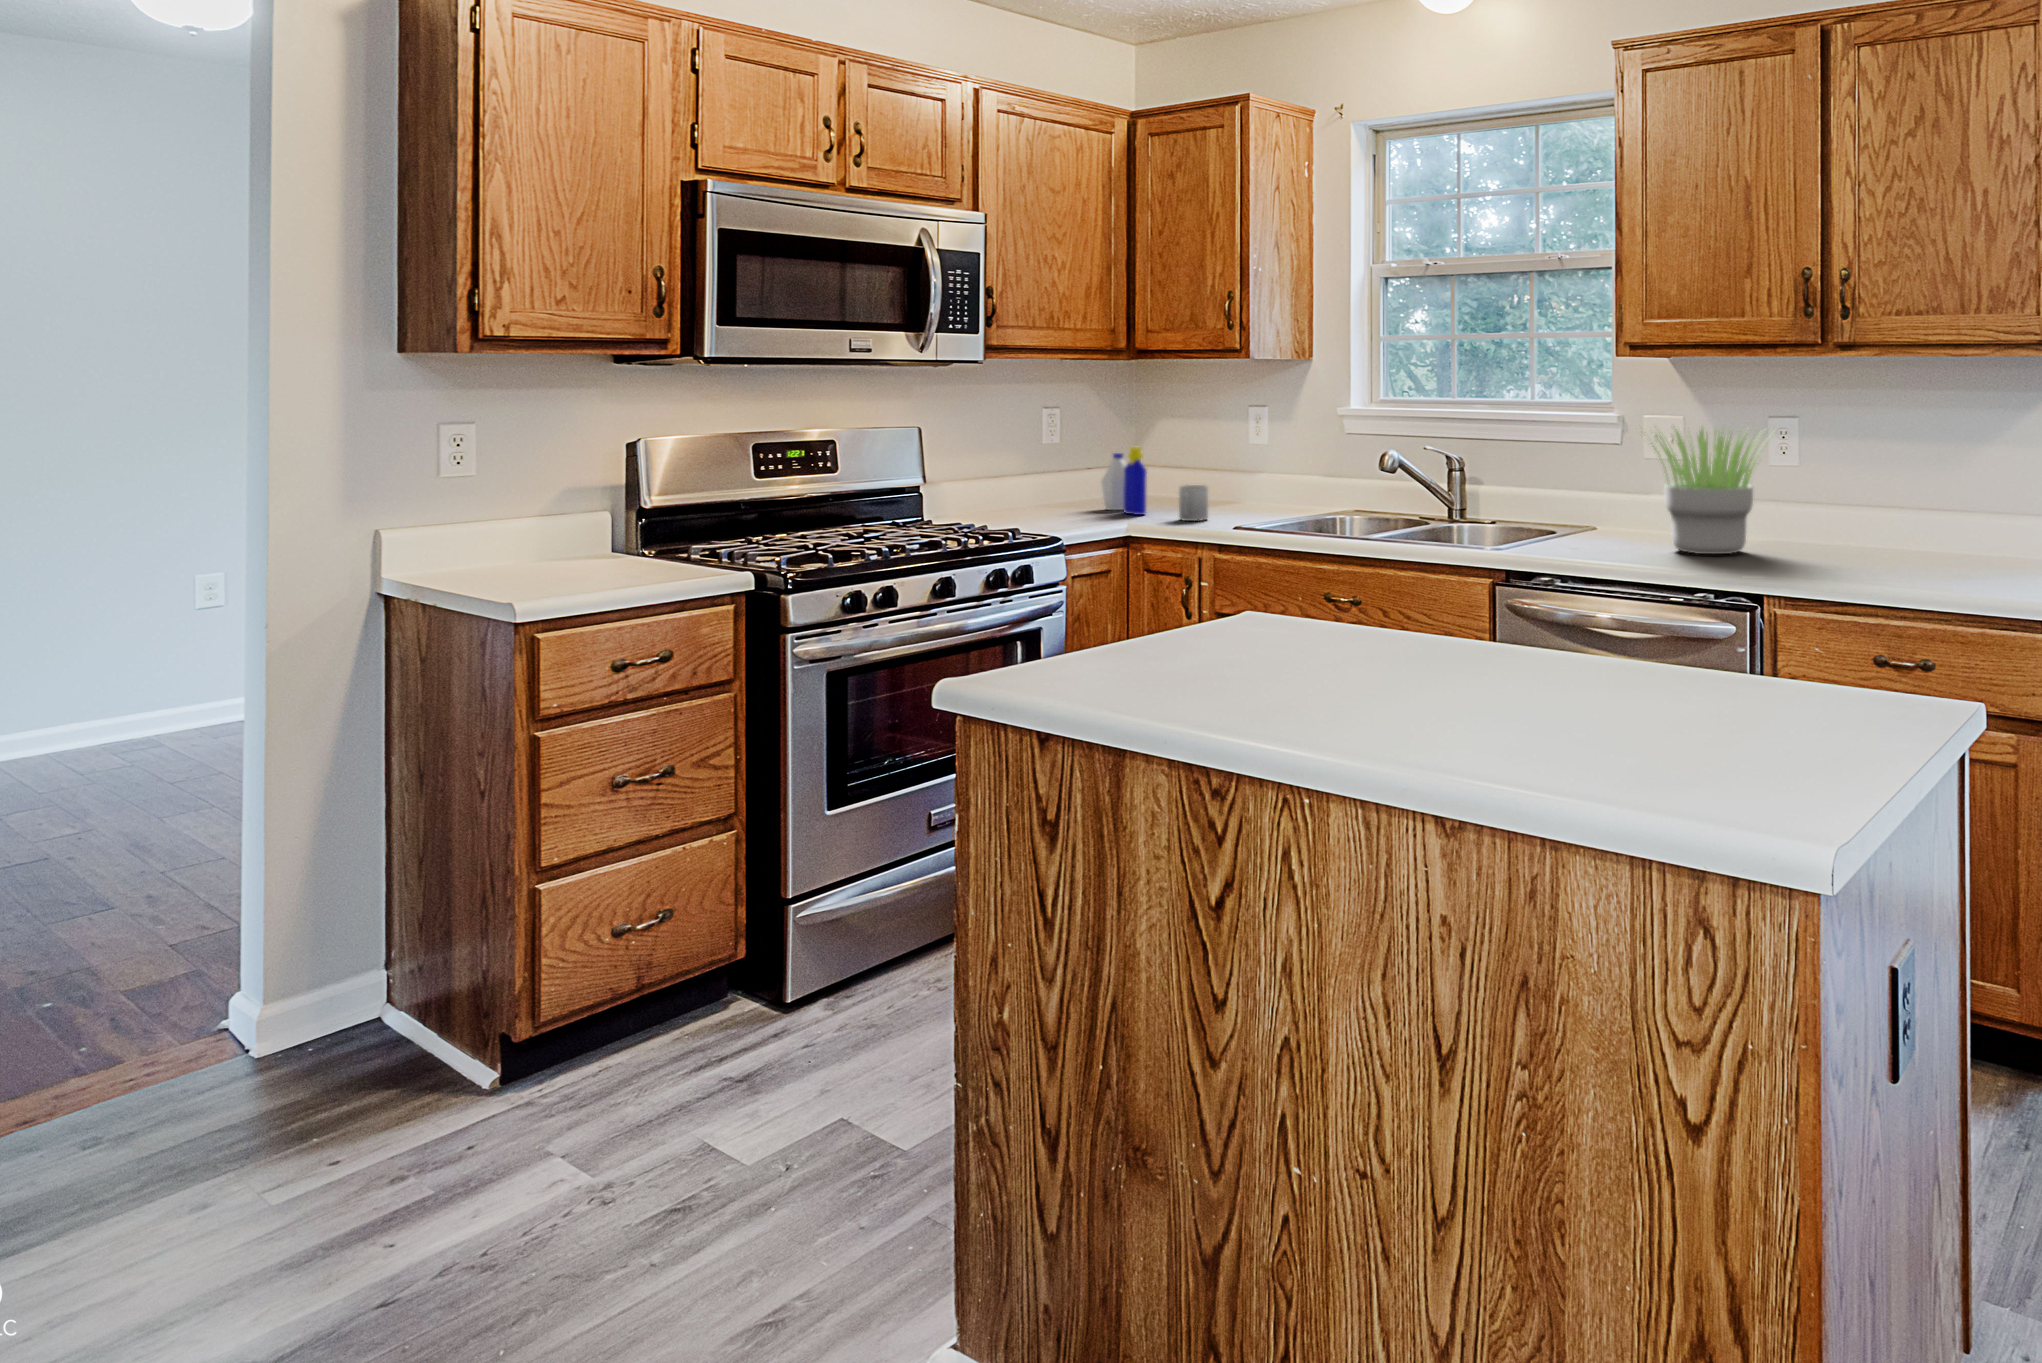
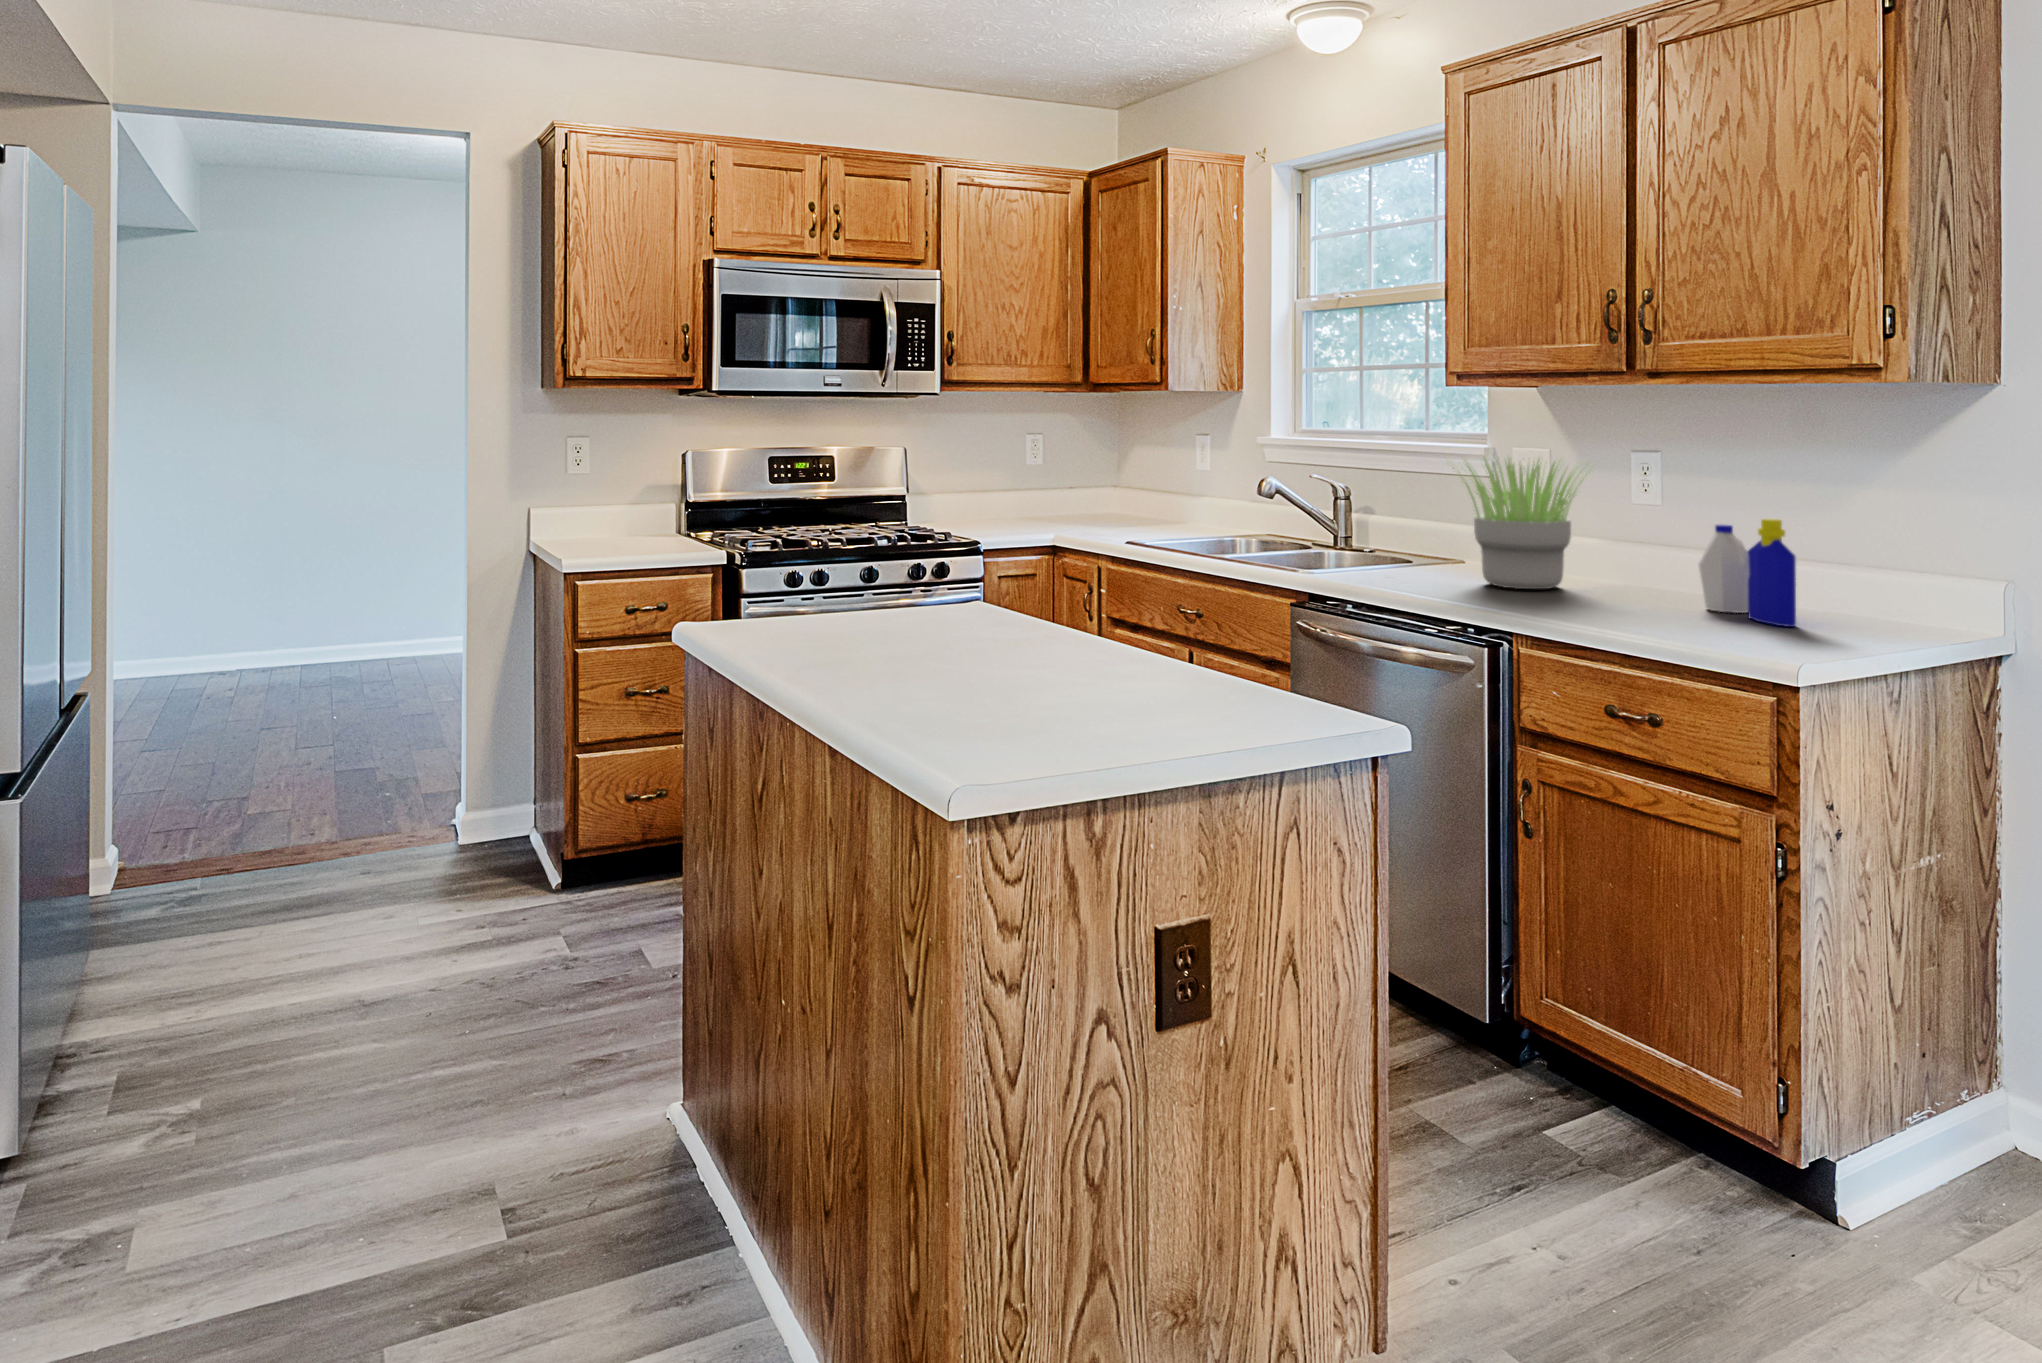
bottle: present [1101,447,1147,515] -> present [1699,519,1796,627]
mug: present [1179,485,1208,521] -> none [1099,500,1127,532]

